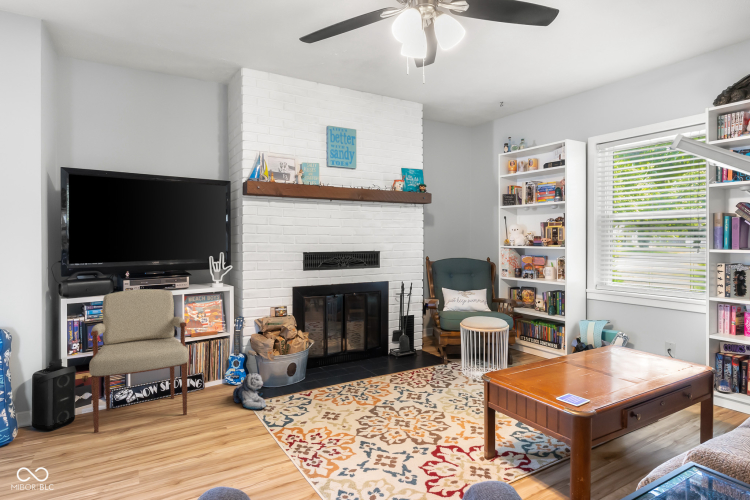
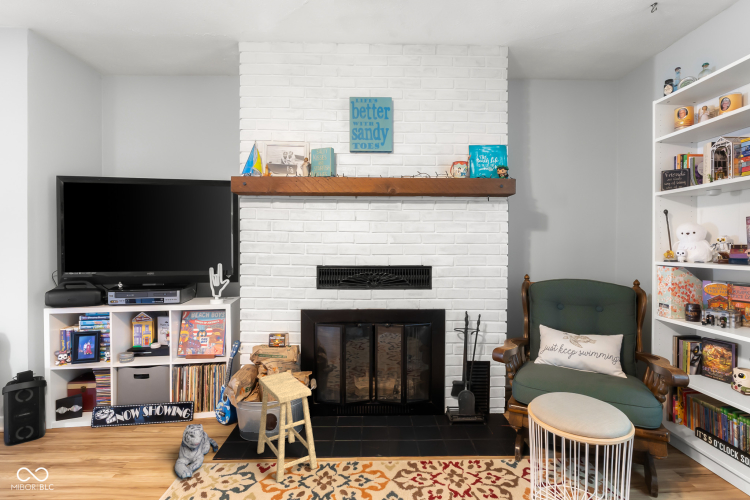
armchair: present [89,289,189,432] -> none [24,306,154,460]
footstool: none [293,329,346,397] -> present [257,372,317,483]

